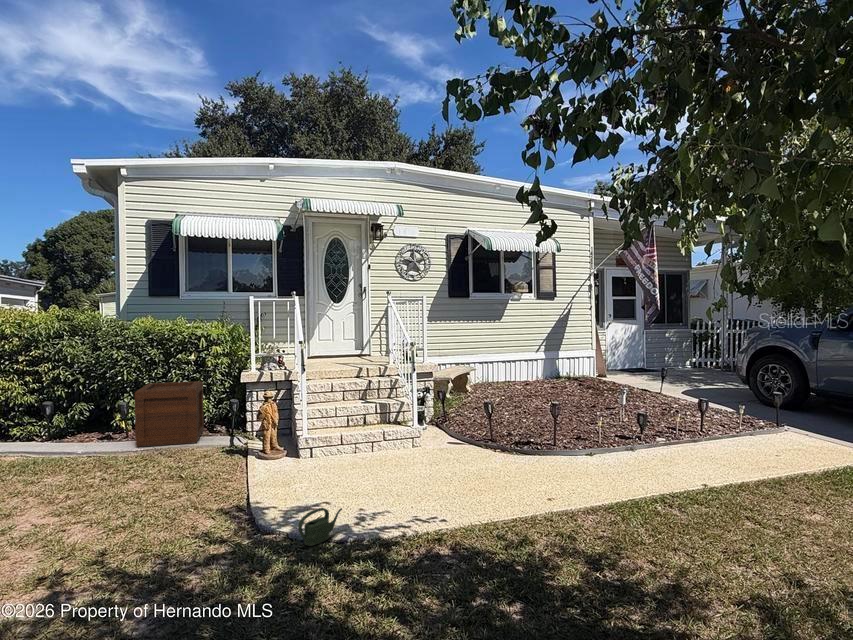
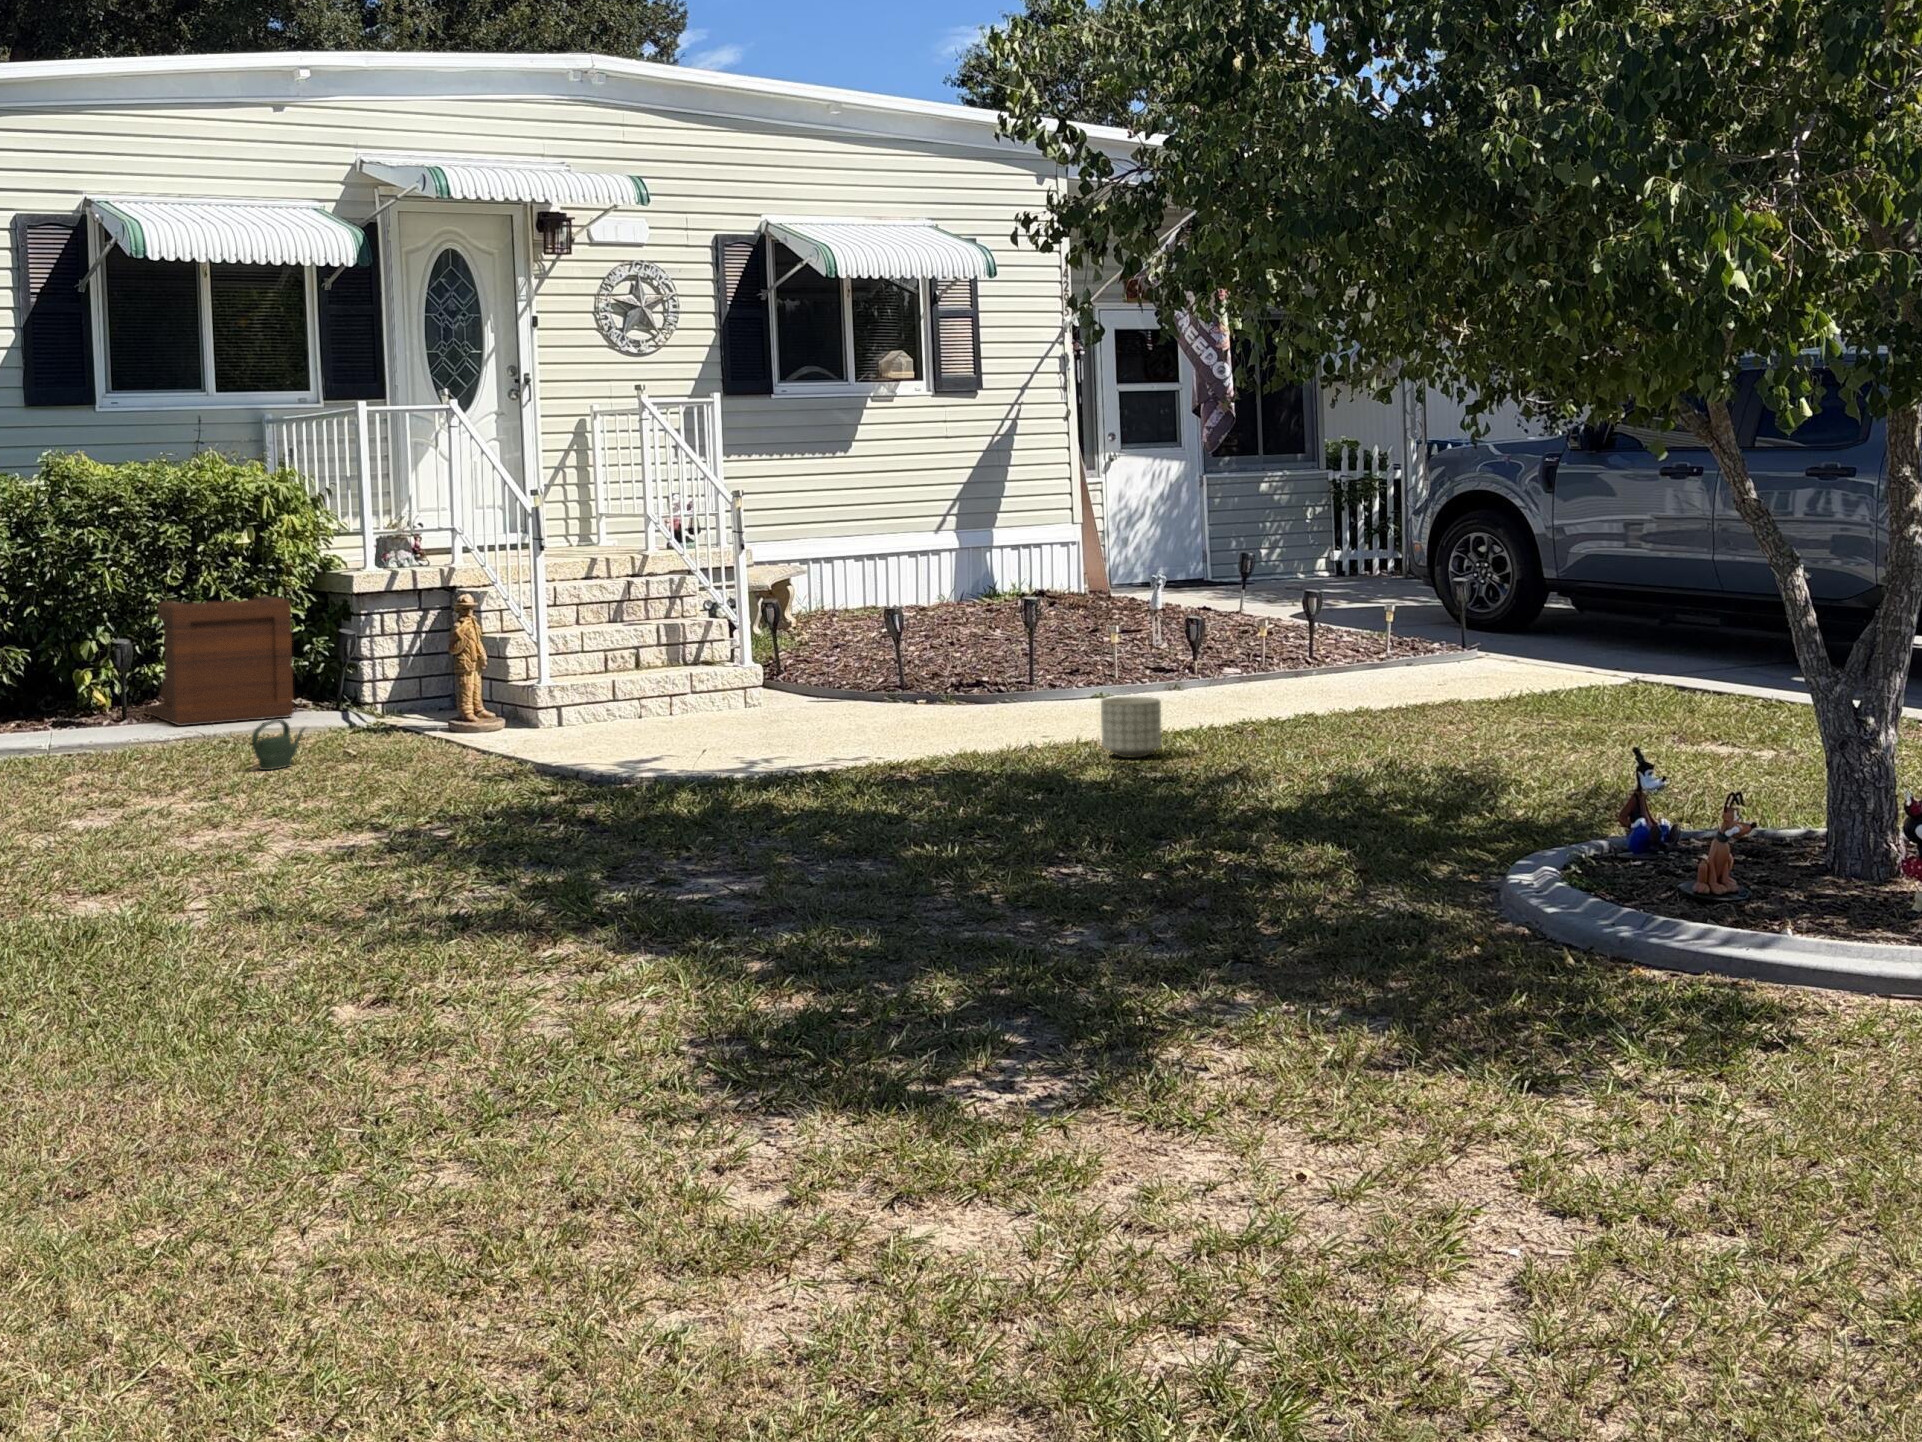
watering can: present [298,508,342,546] -> present [252,720,305,770]
planter: none [568,518,613,571] -> present [1101,697,1162,758]

